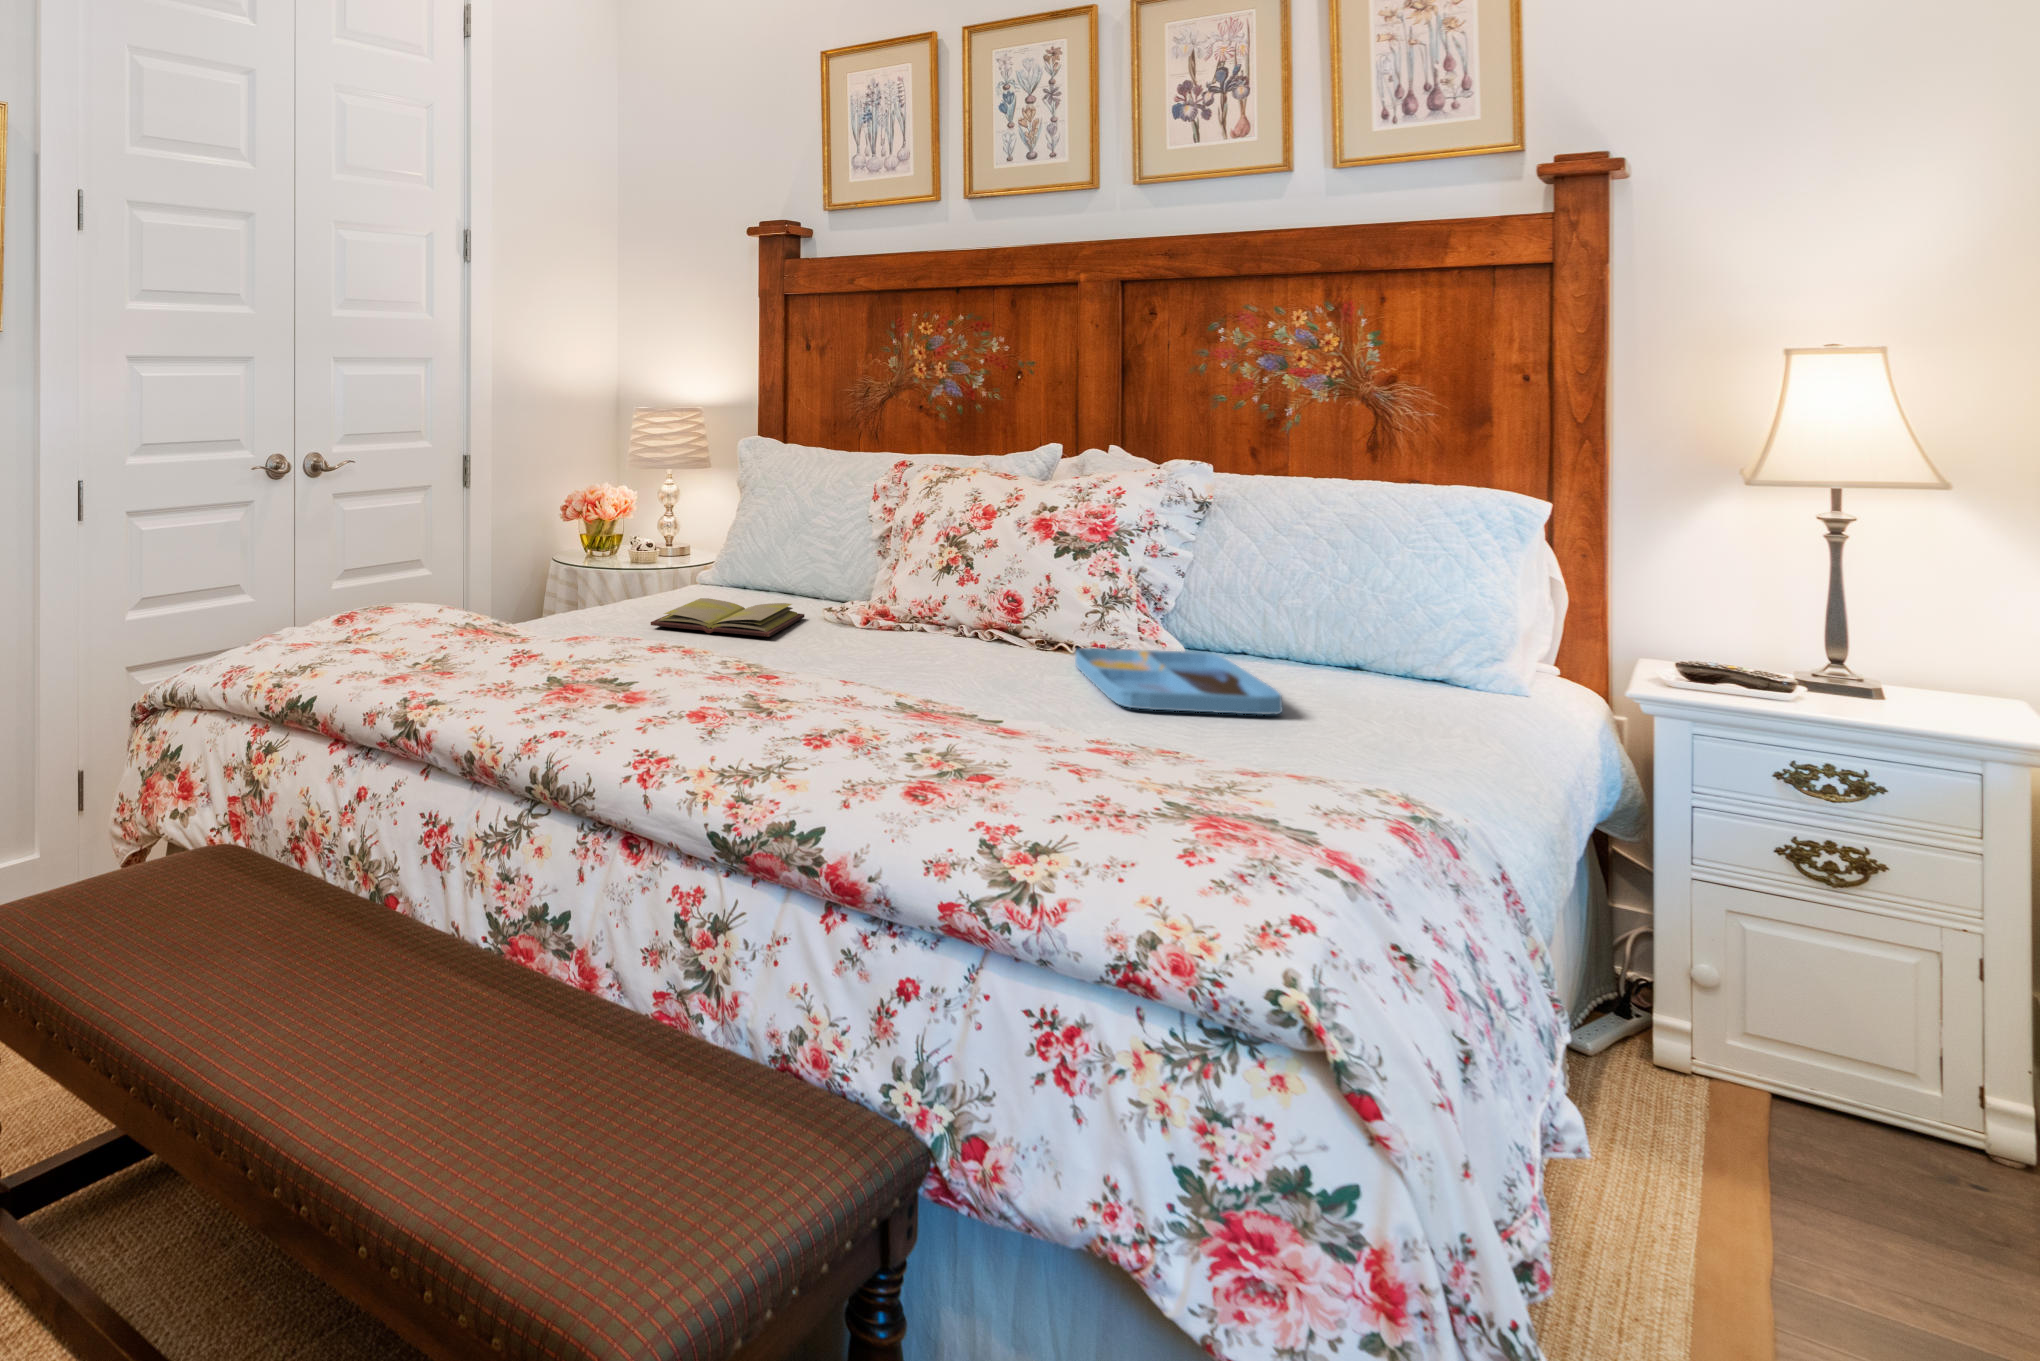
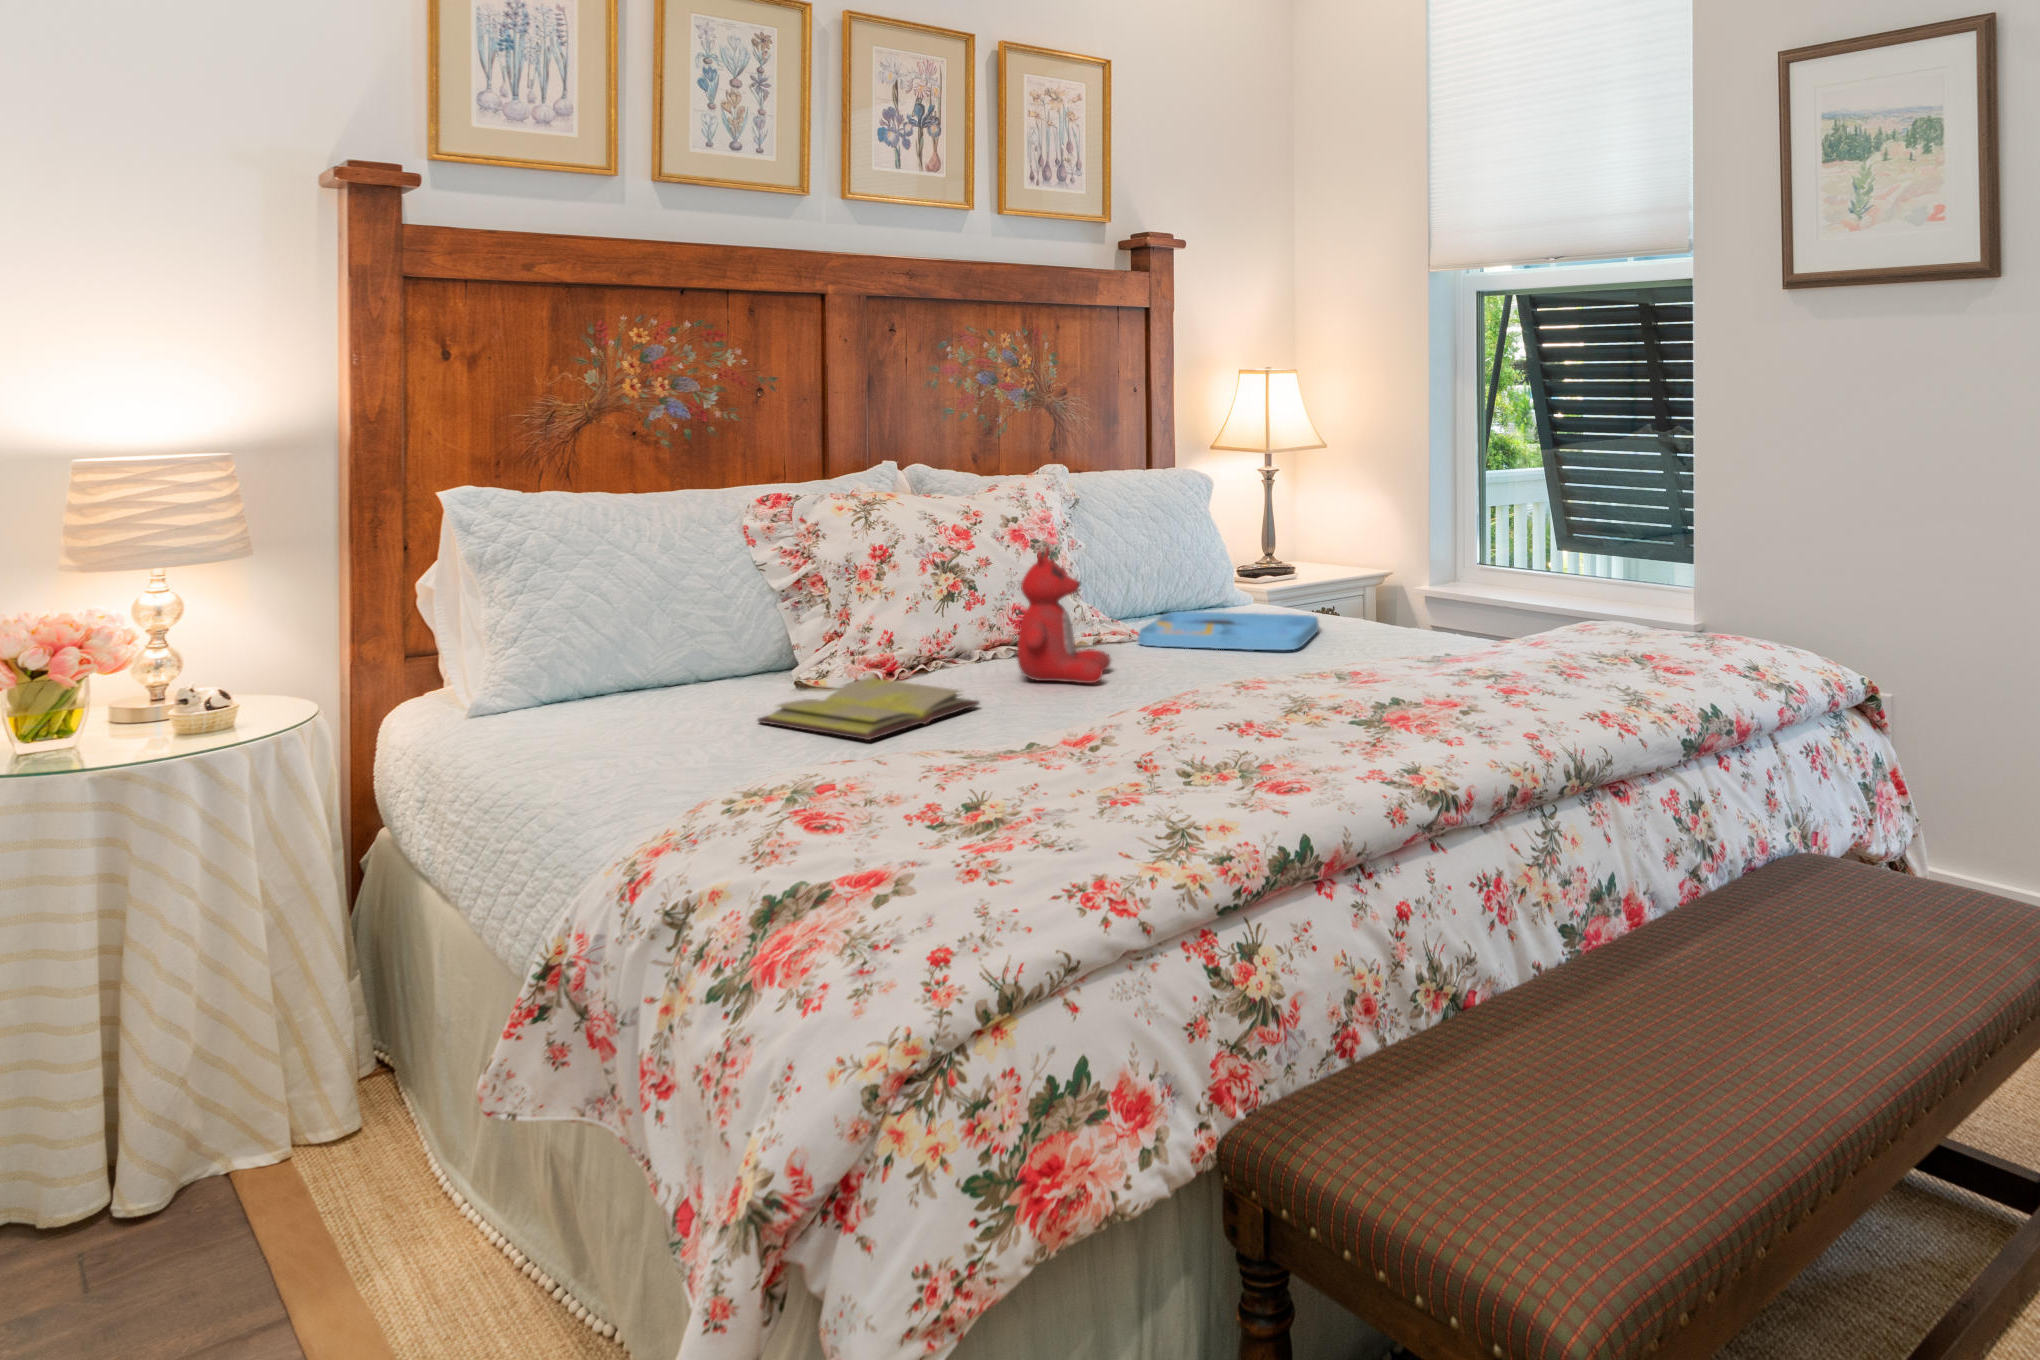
stuffed bear: none [837,517,944,657] -> present [1017,546,1111,683]

